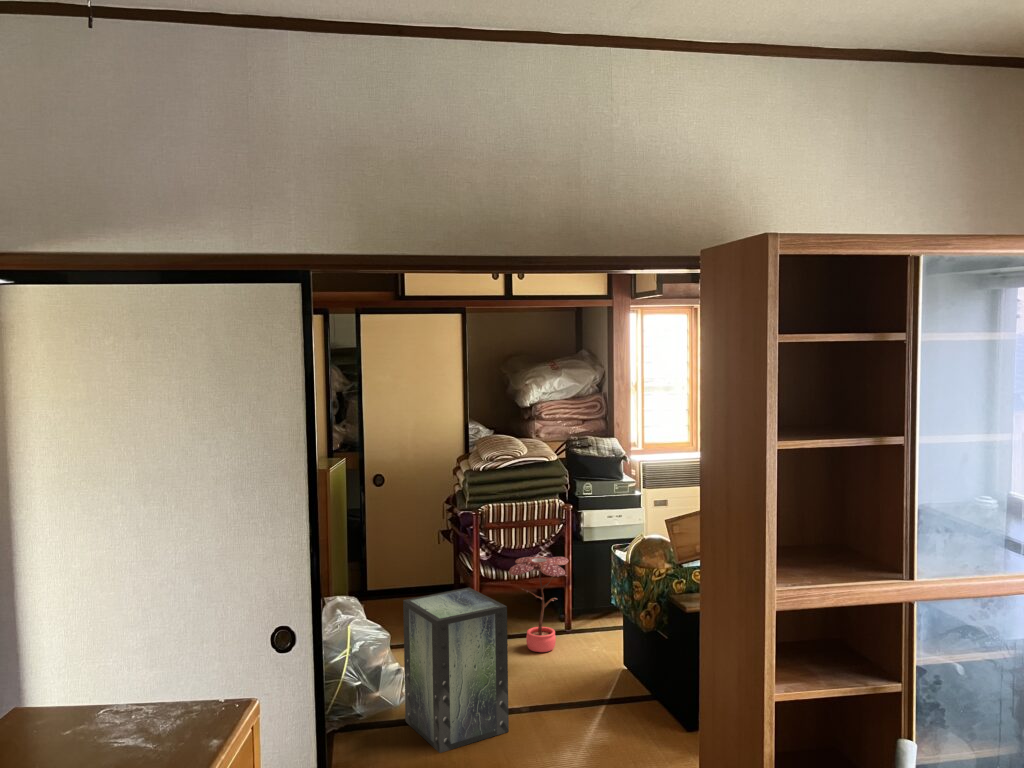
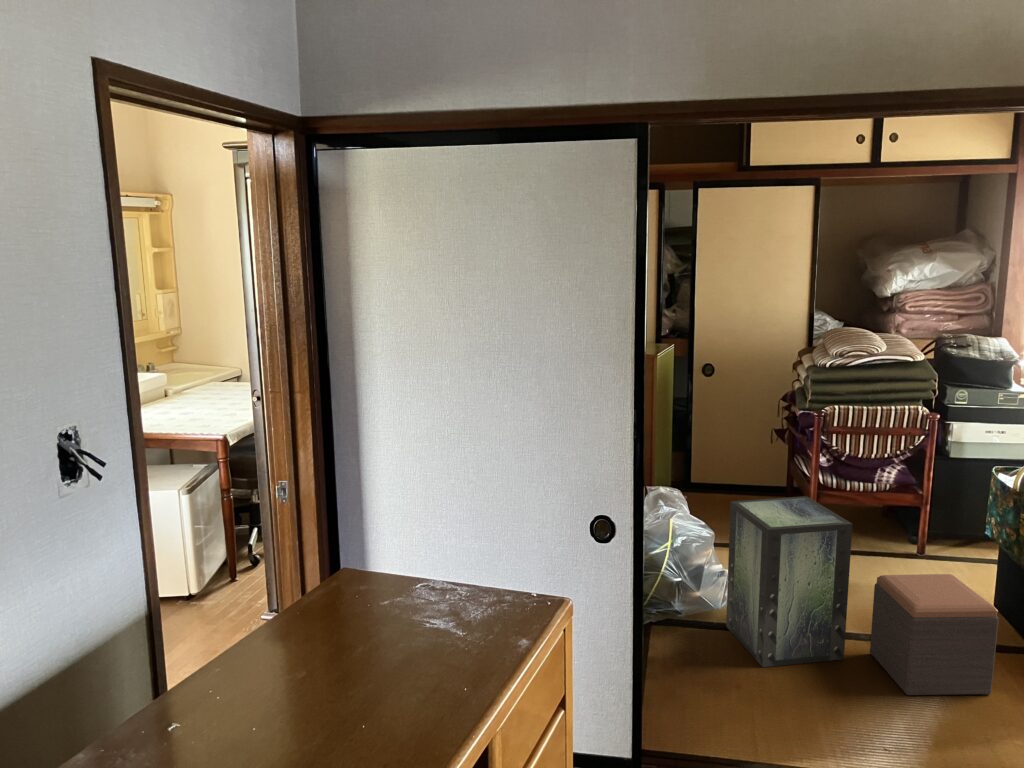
potted plant: present [509,557,568,652] -> none [854,468,930,576]
footstool: none [529,640,623,752] -> present [870,574,999,695]

